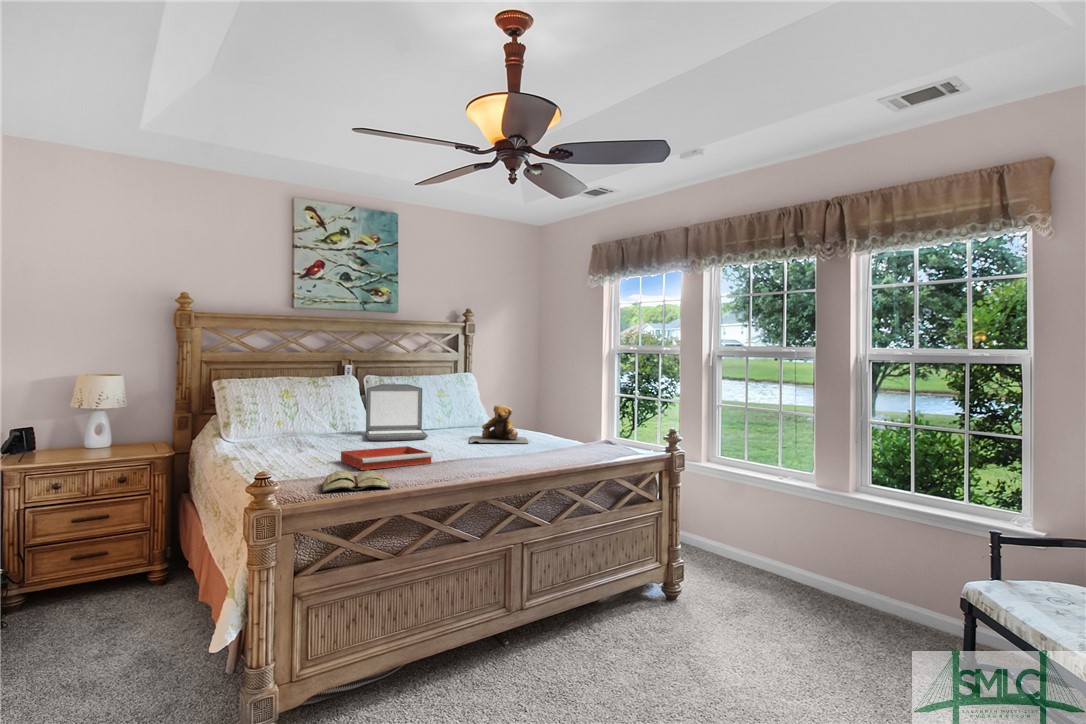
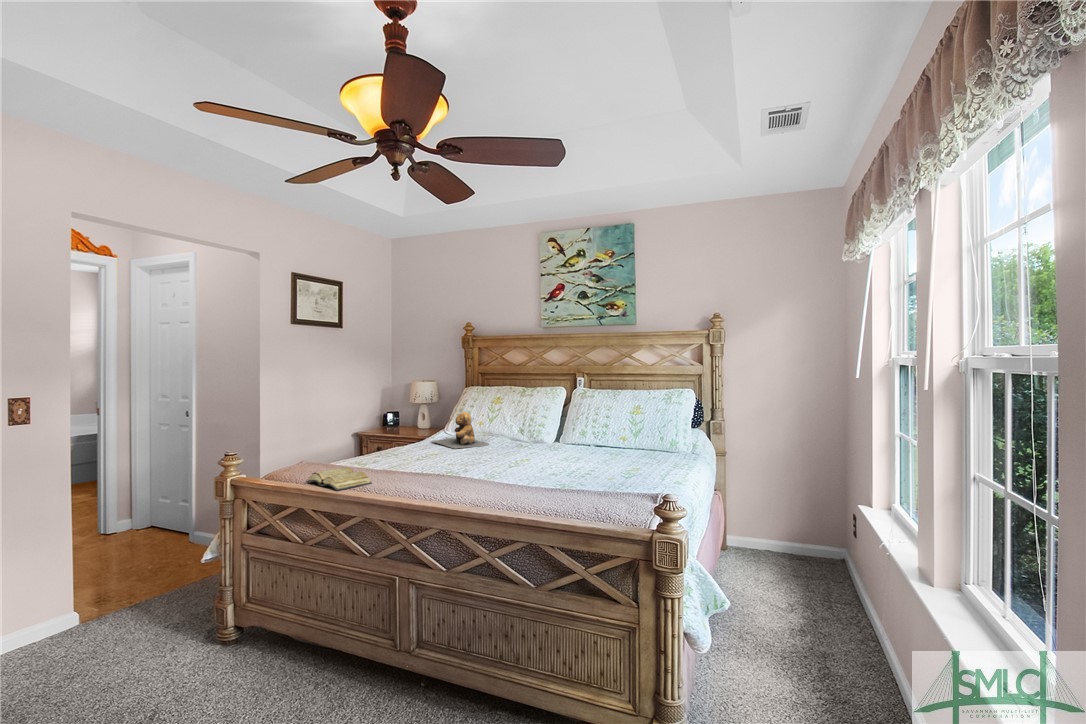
laptop: present [366,384,428,441] -> none [520,396,593,455]
teddy bear: present [470,405,529,443] -> present [434,412,490,449]
tray: present [341,446,432,470] -> none [396,453,484,478]

